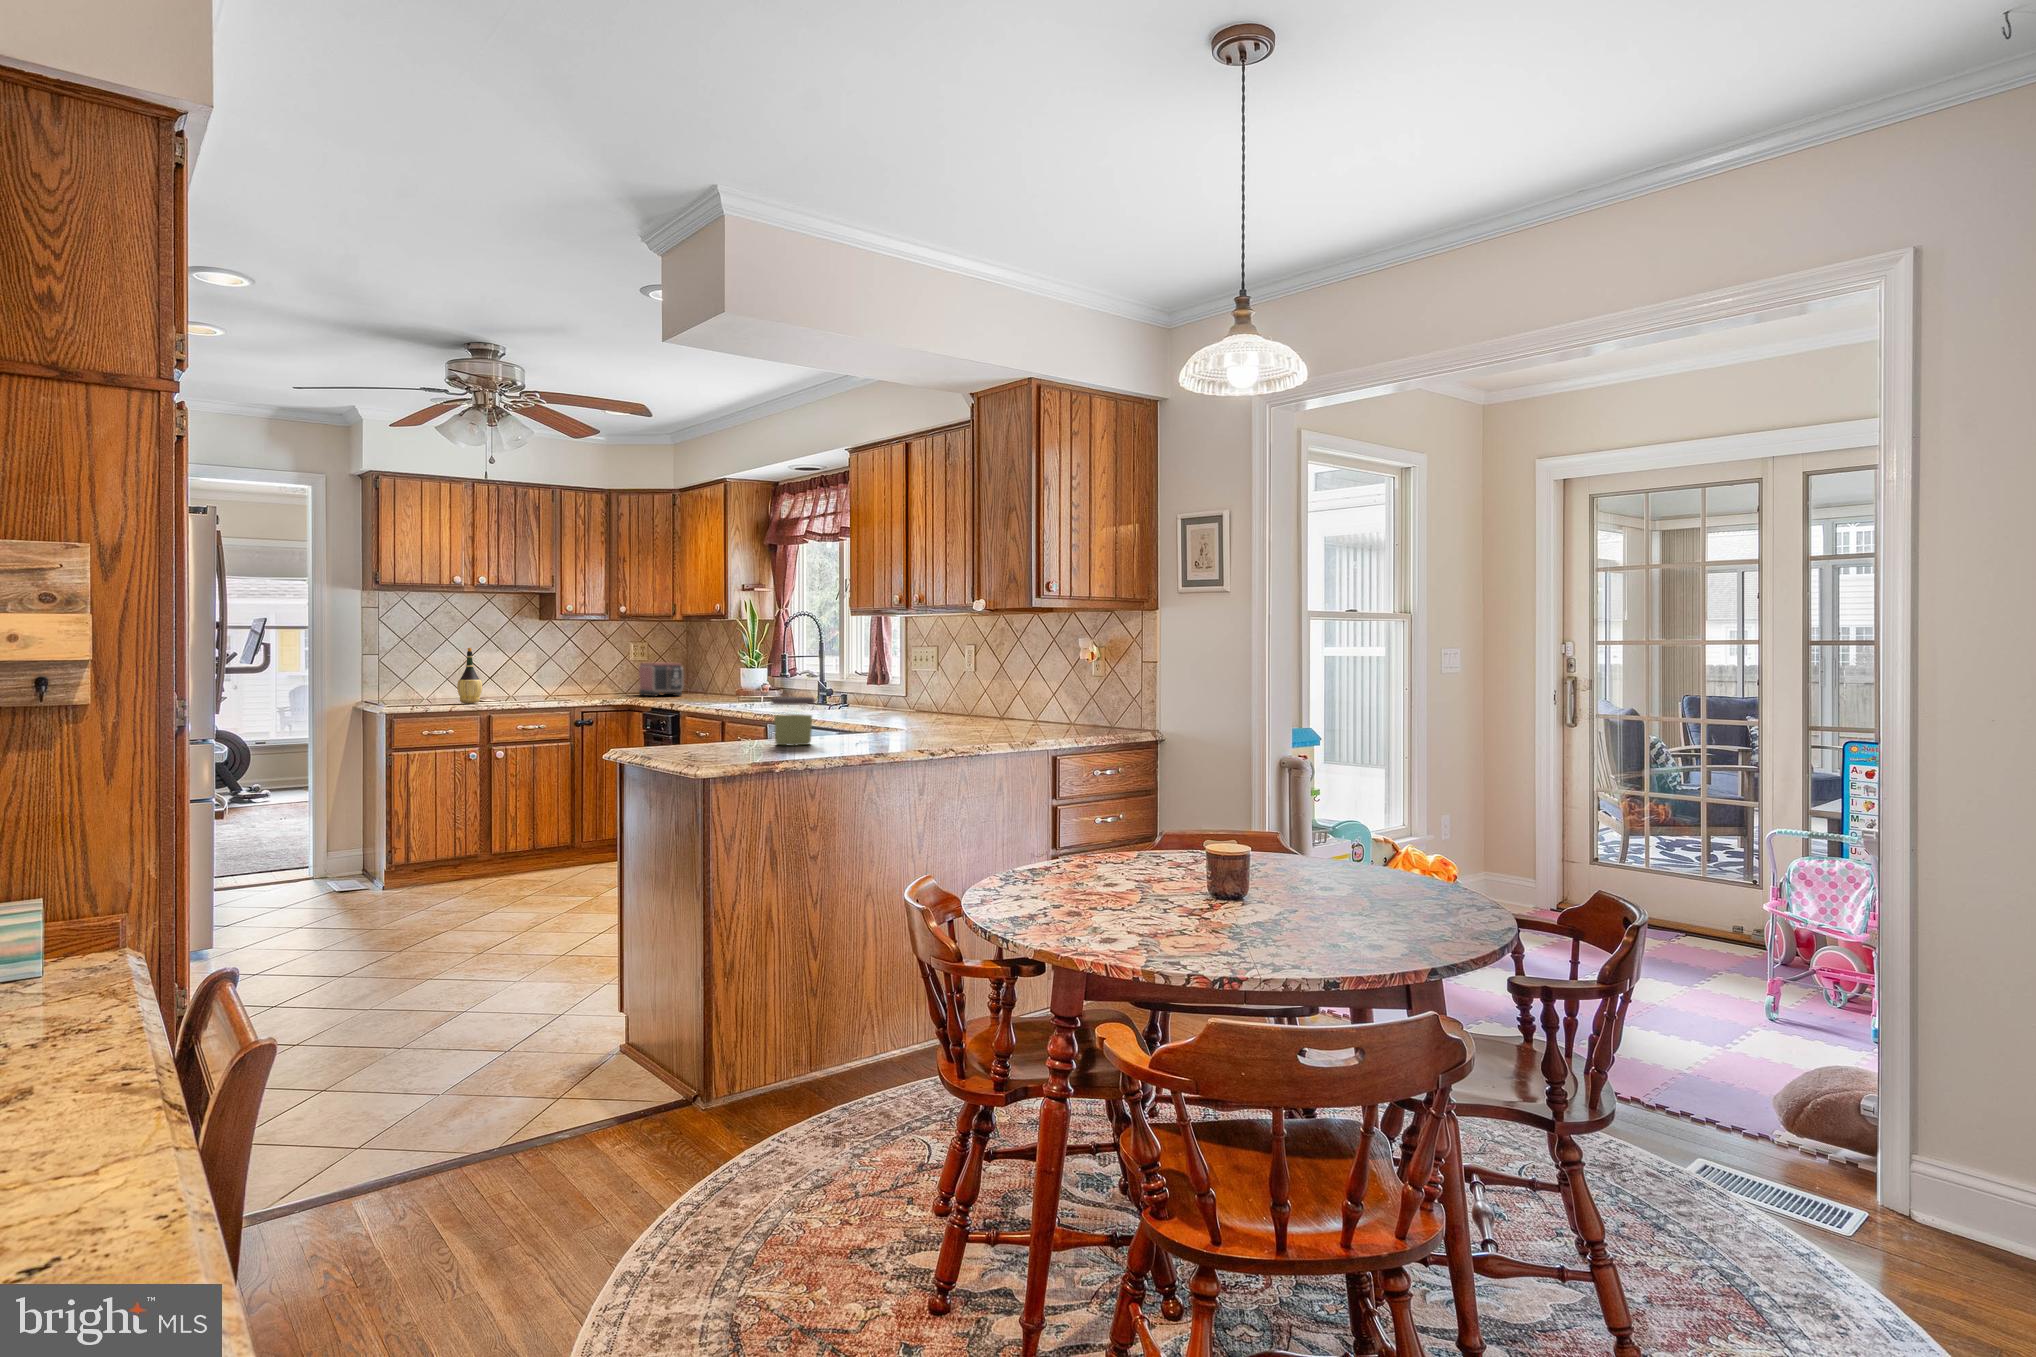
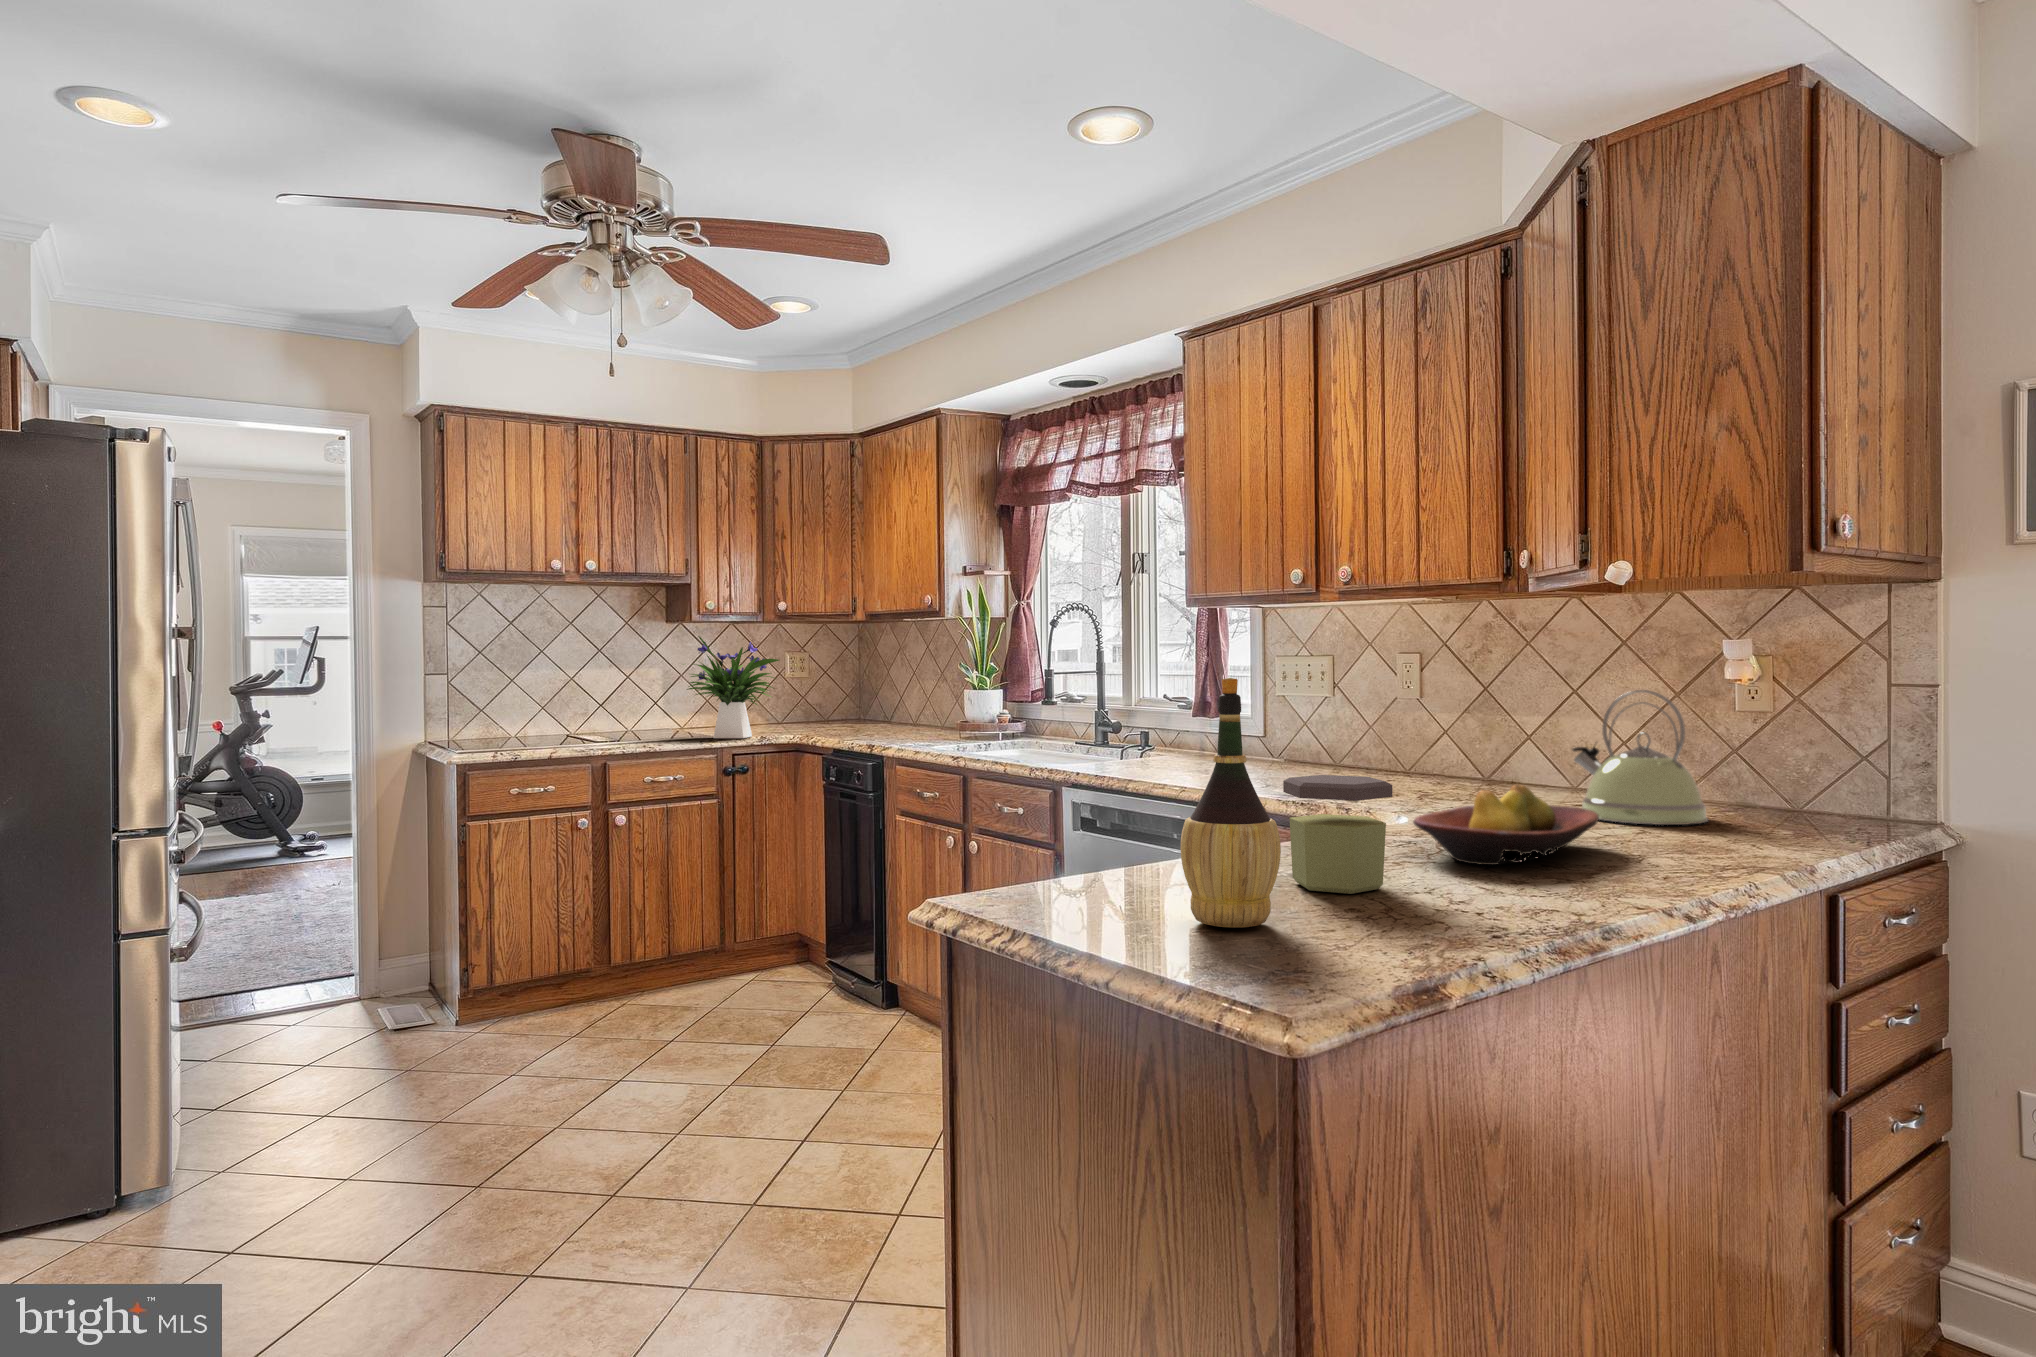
flower arrangement: none [545,630,616,701] -> present [683,637,779,738]
wine bottle: present [457,648,482,703] -> present [1181,678,1281,928]
toaster: present [639,663,684,696] -> none [800,680,865,729]
kettle: none [991,664,1048,731] -> present [1572,690,1708,825]
fruit bowl: none [853,706,953,740] -> present [1413,785,1599,865]

